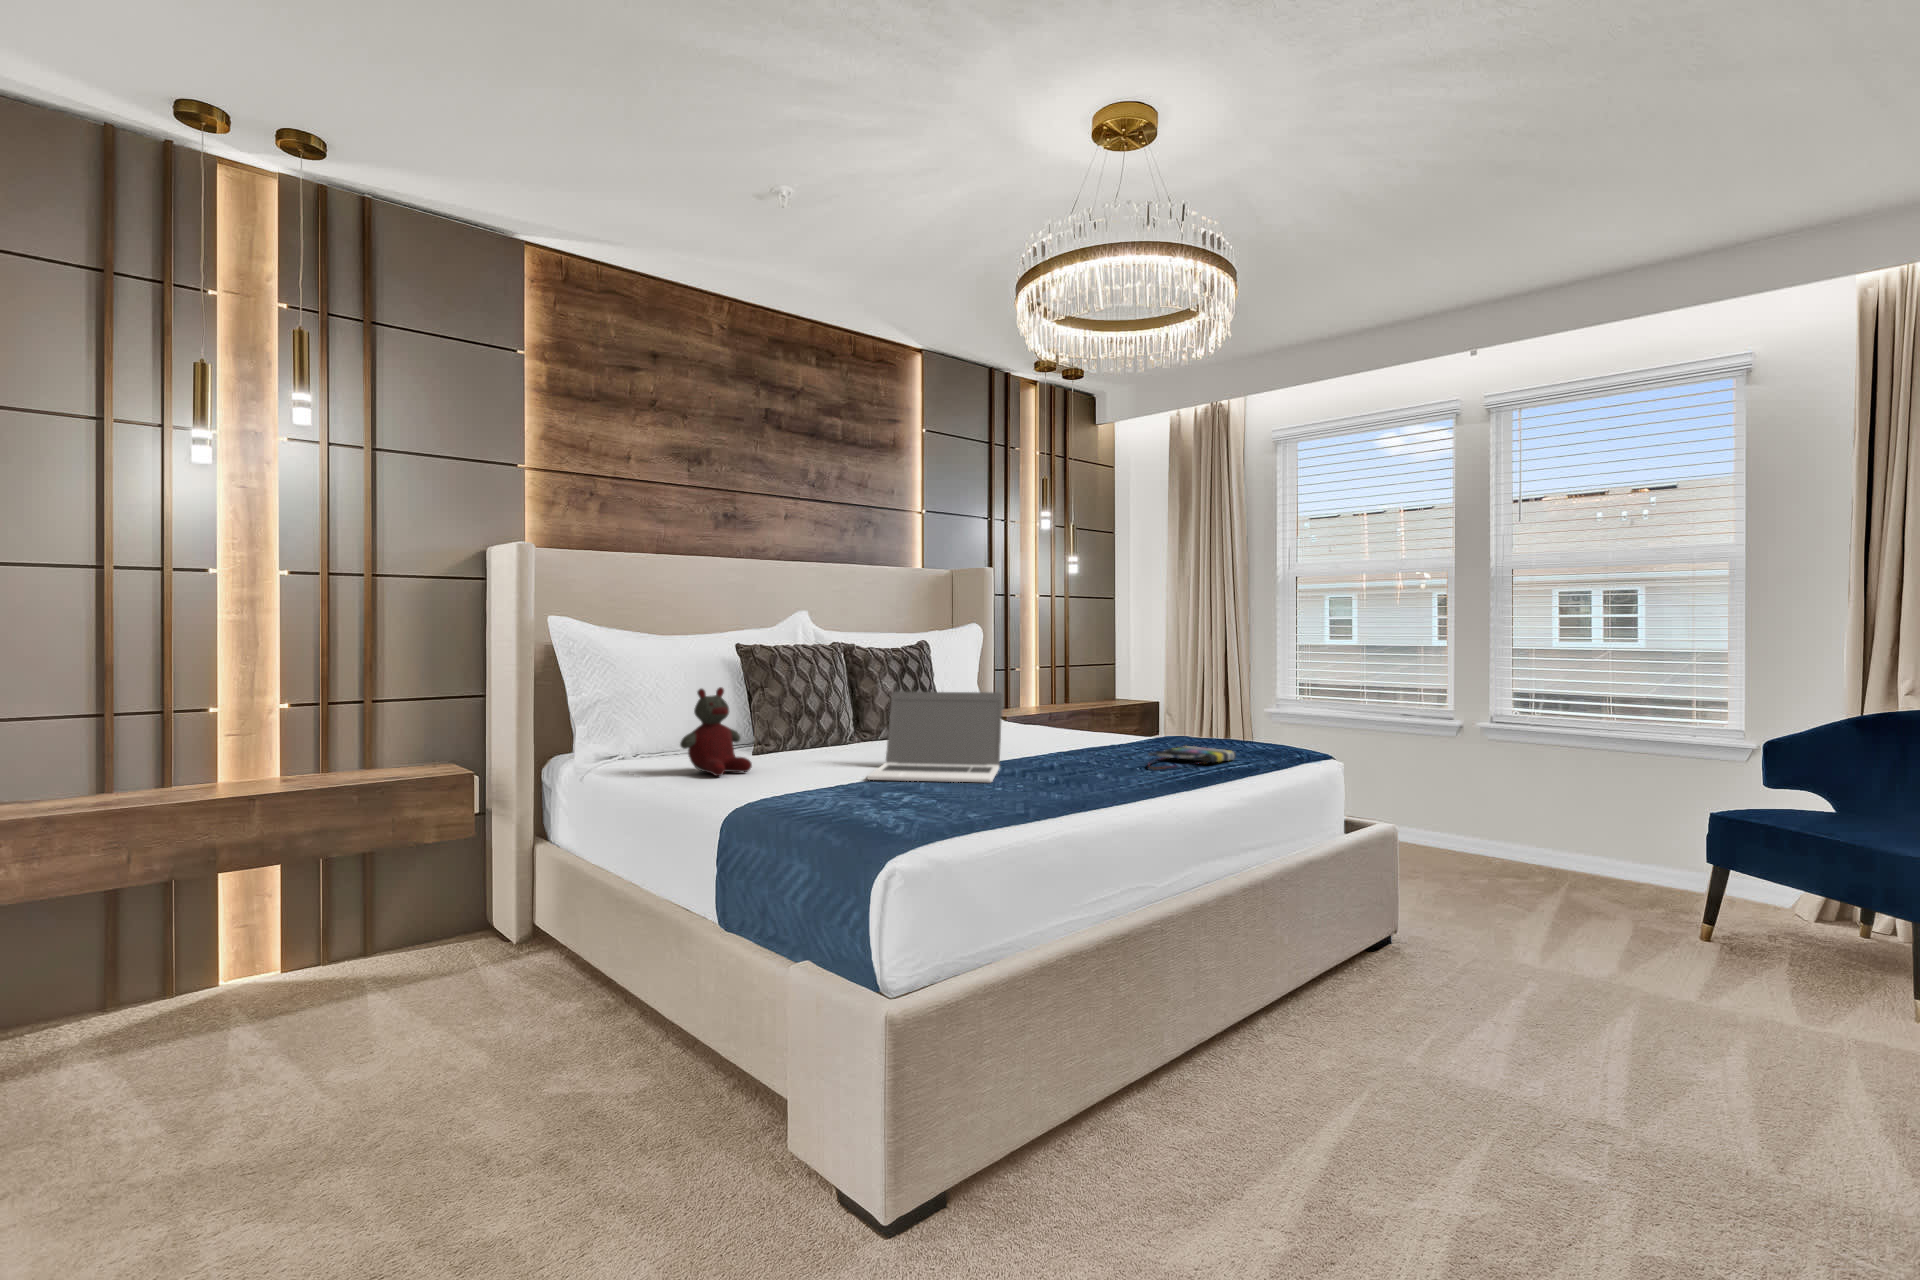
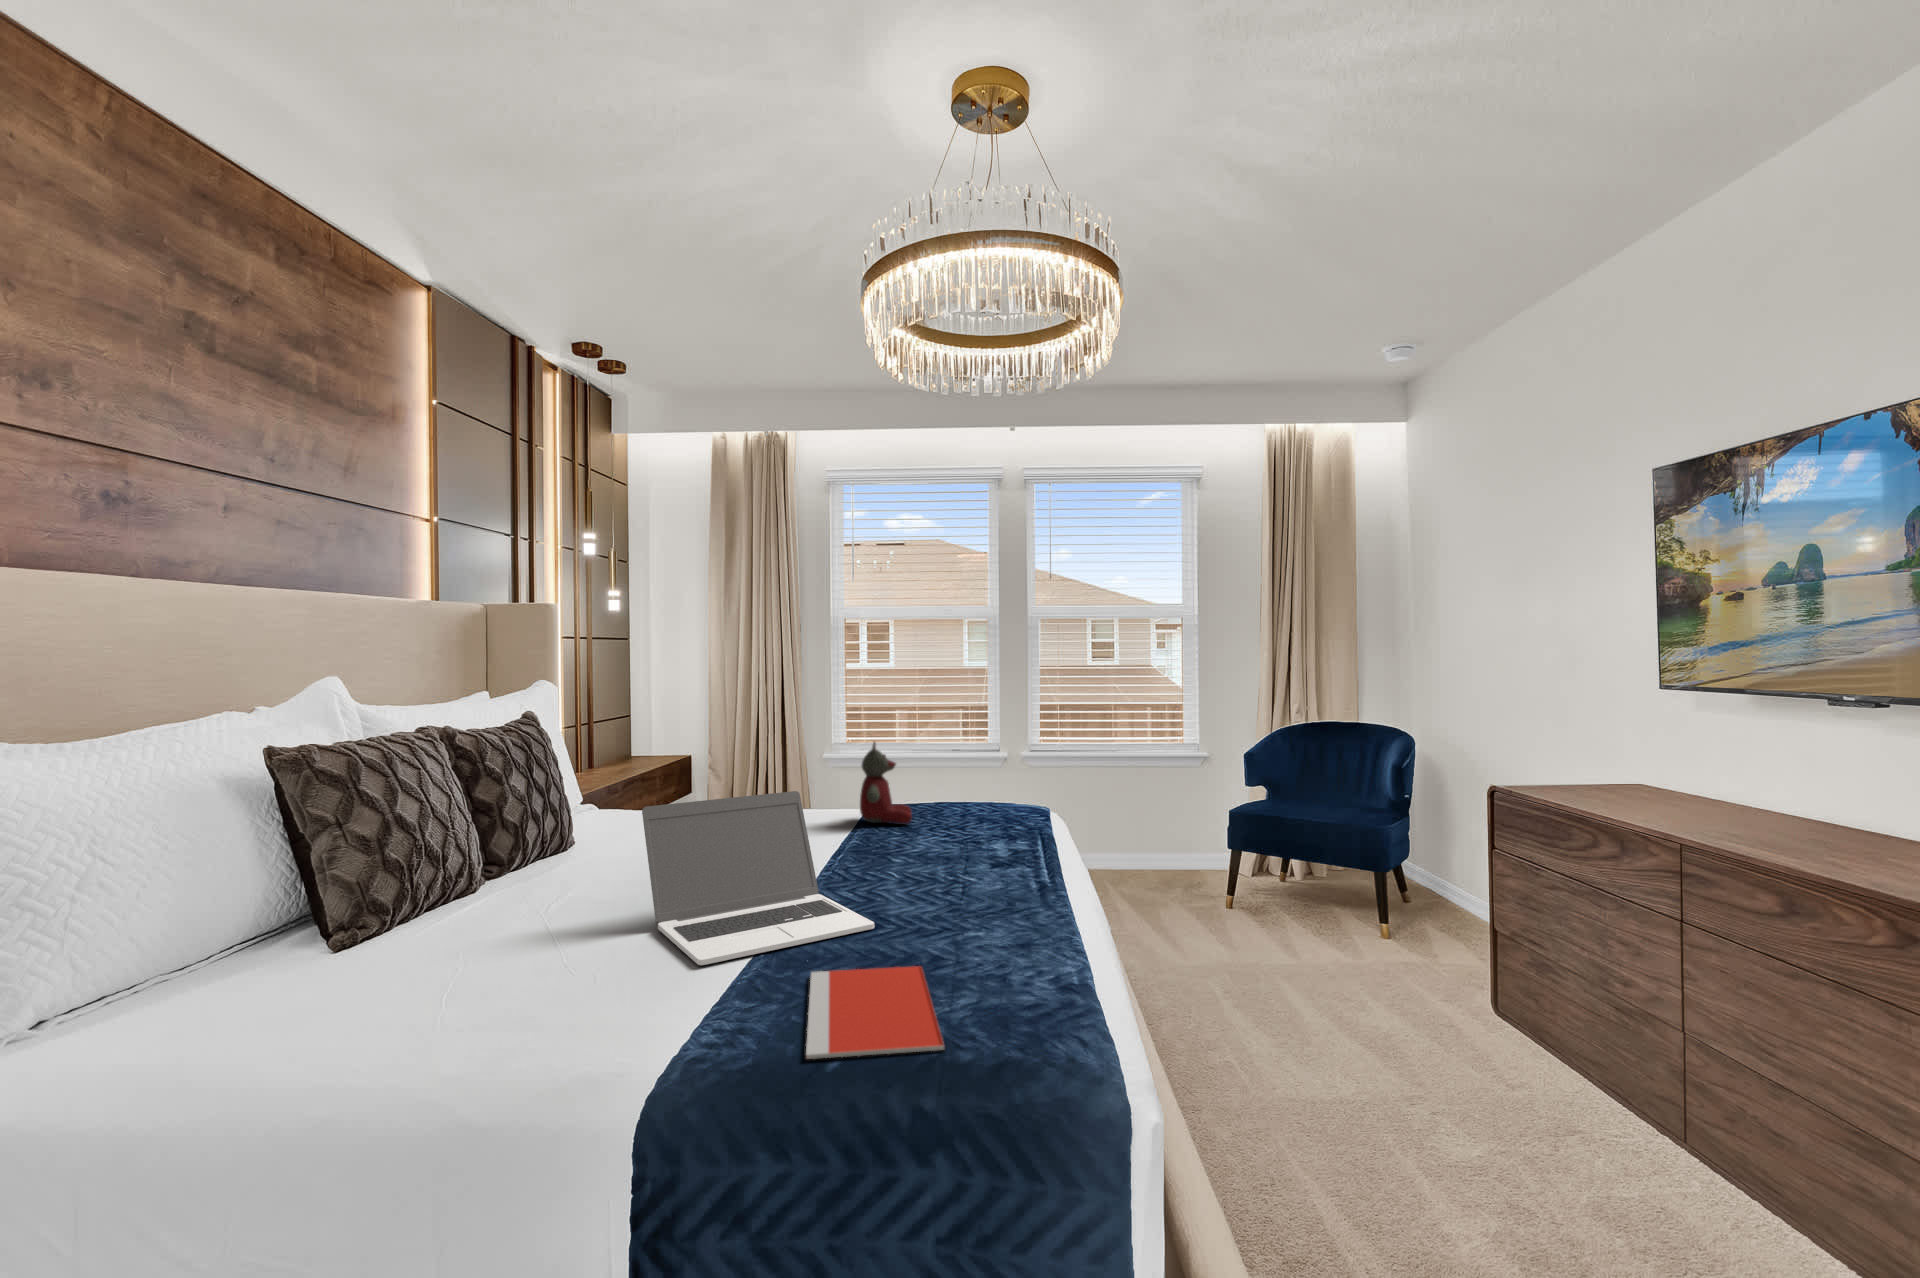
stuffed bear: present [680,687,752,776] -> present [860,742,912,824]
tote bag: present [1148,746,1236,770] -> none [939,825,1016,865]
notebook: none [826,788,964,819] -> present [806,966,944,1059]

